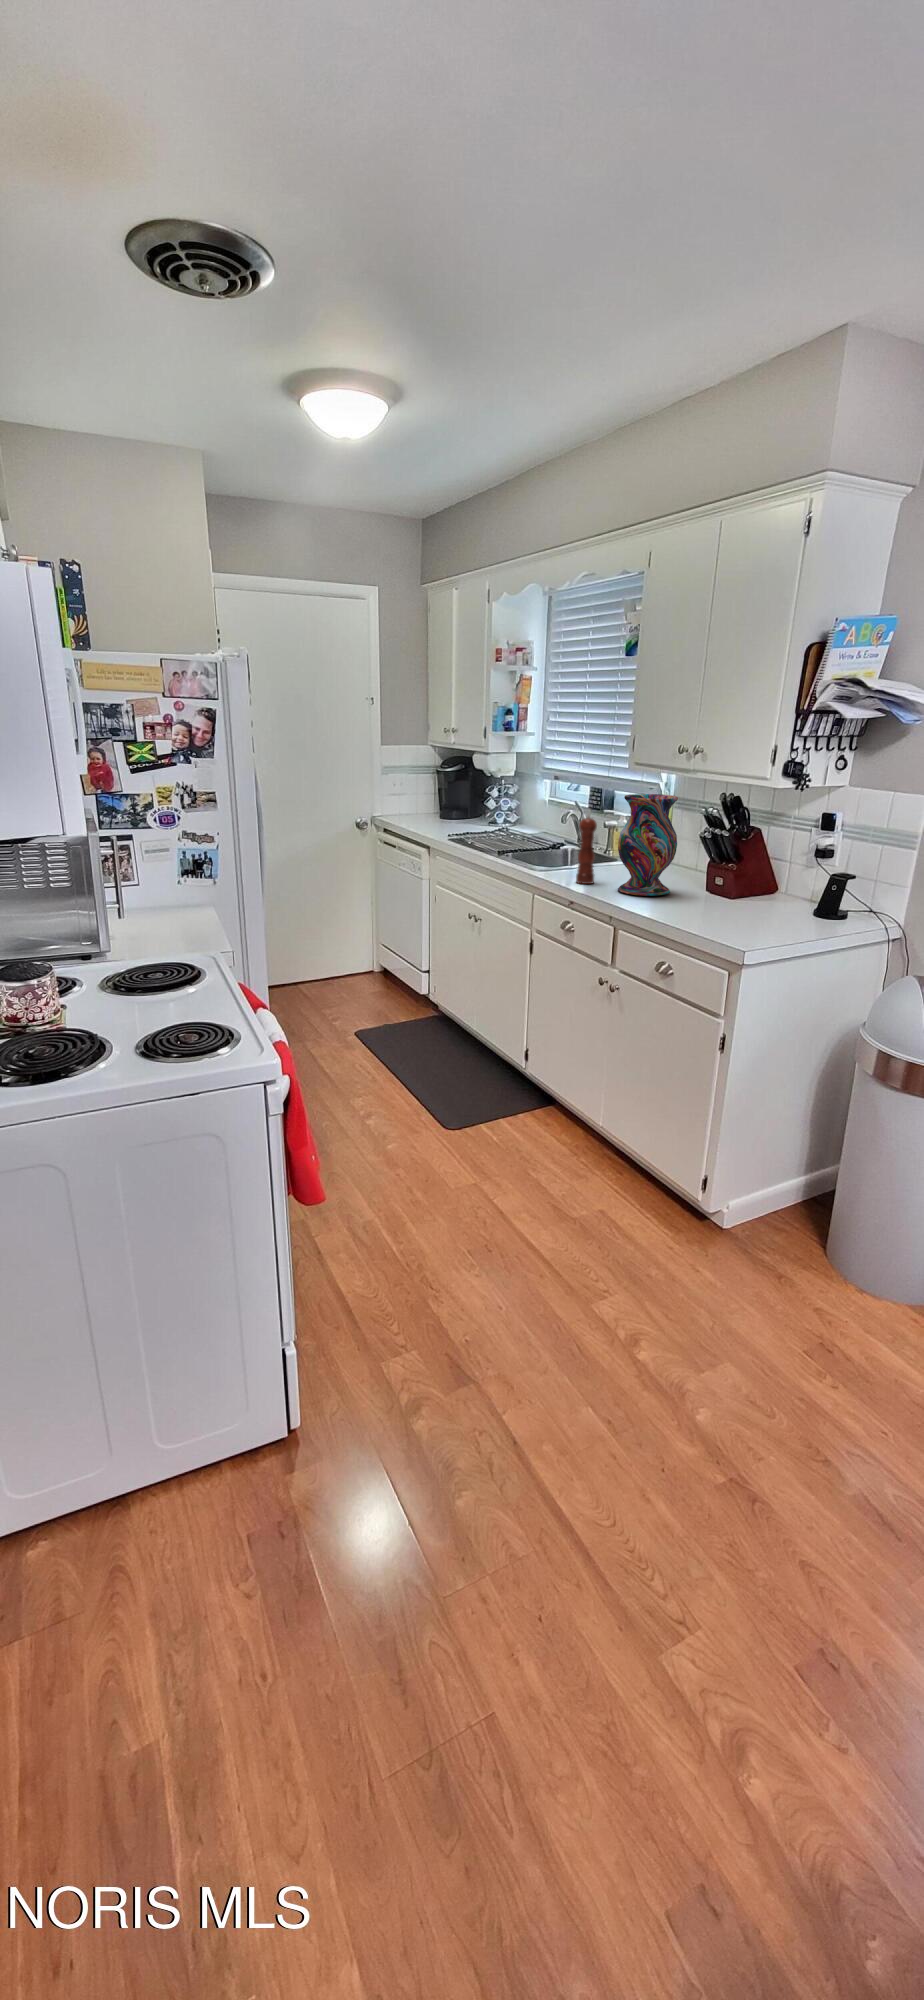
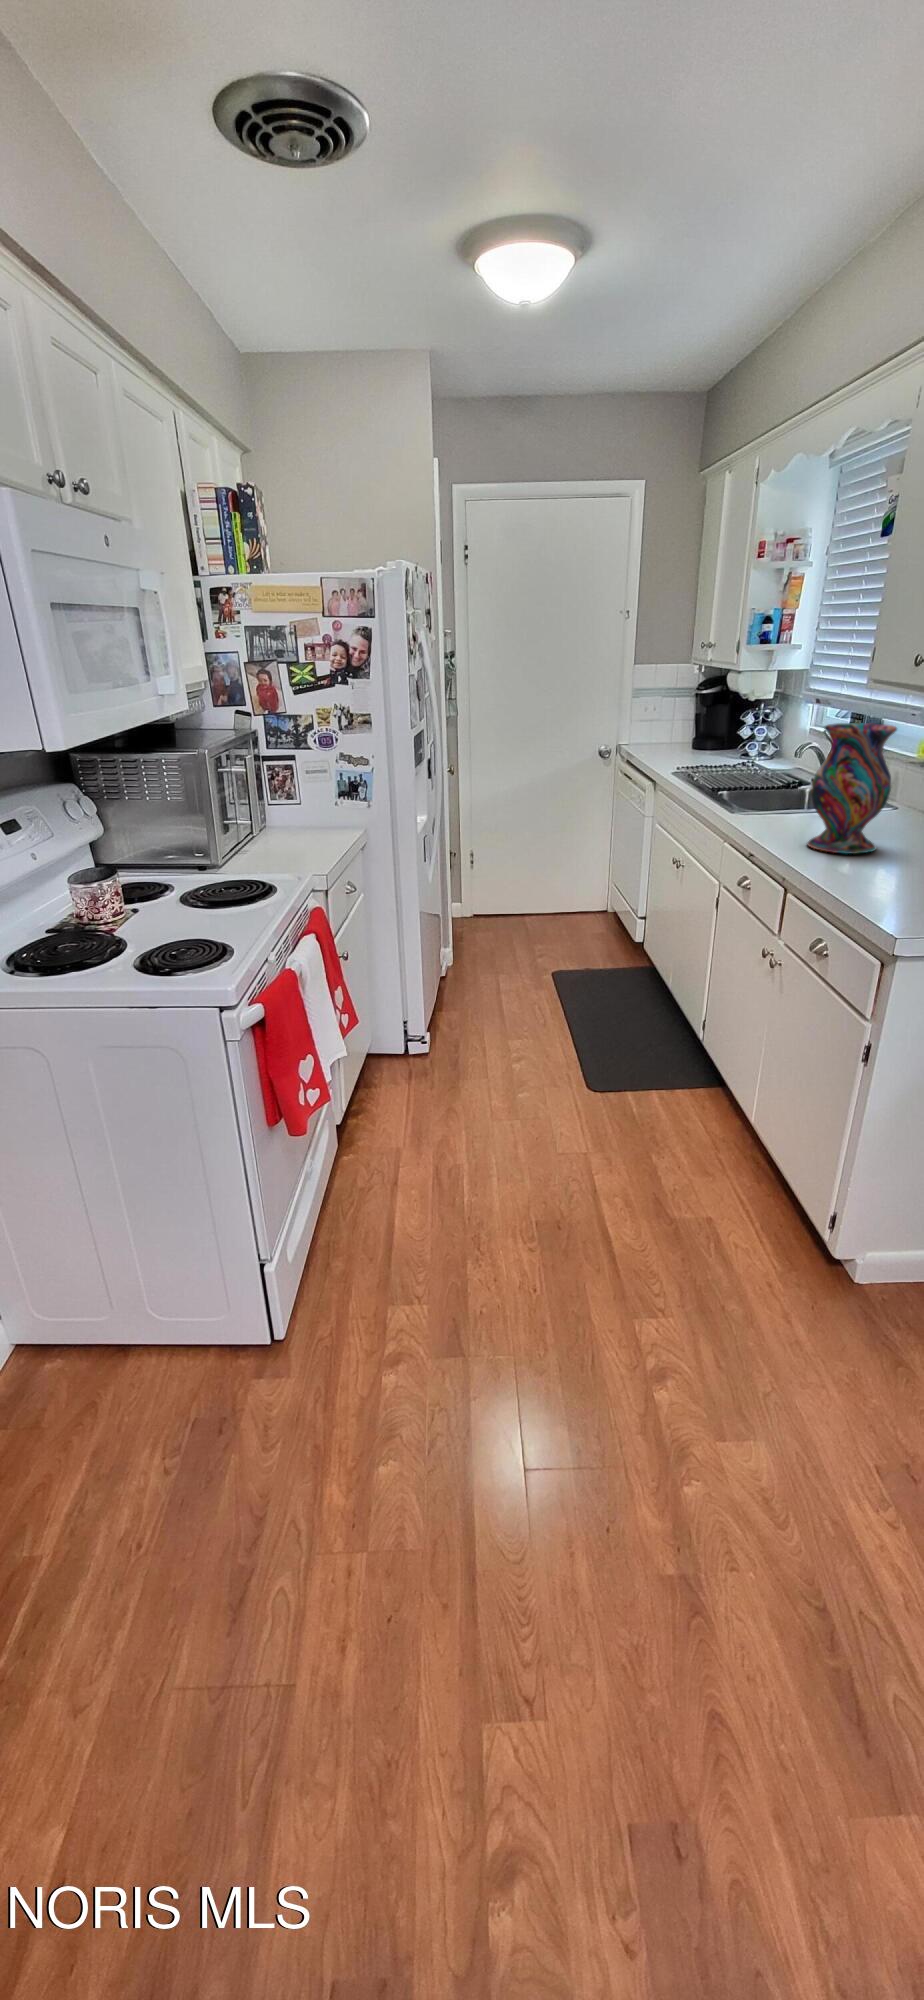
pepper mill: present [576,813,597,884] -> none [765,745,797,833]

